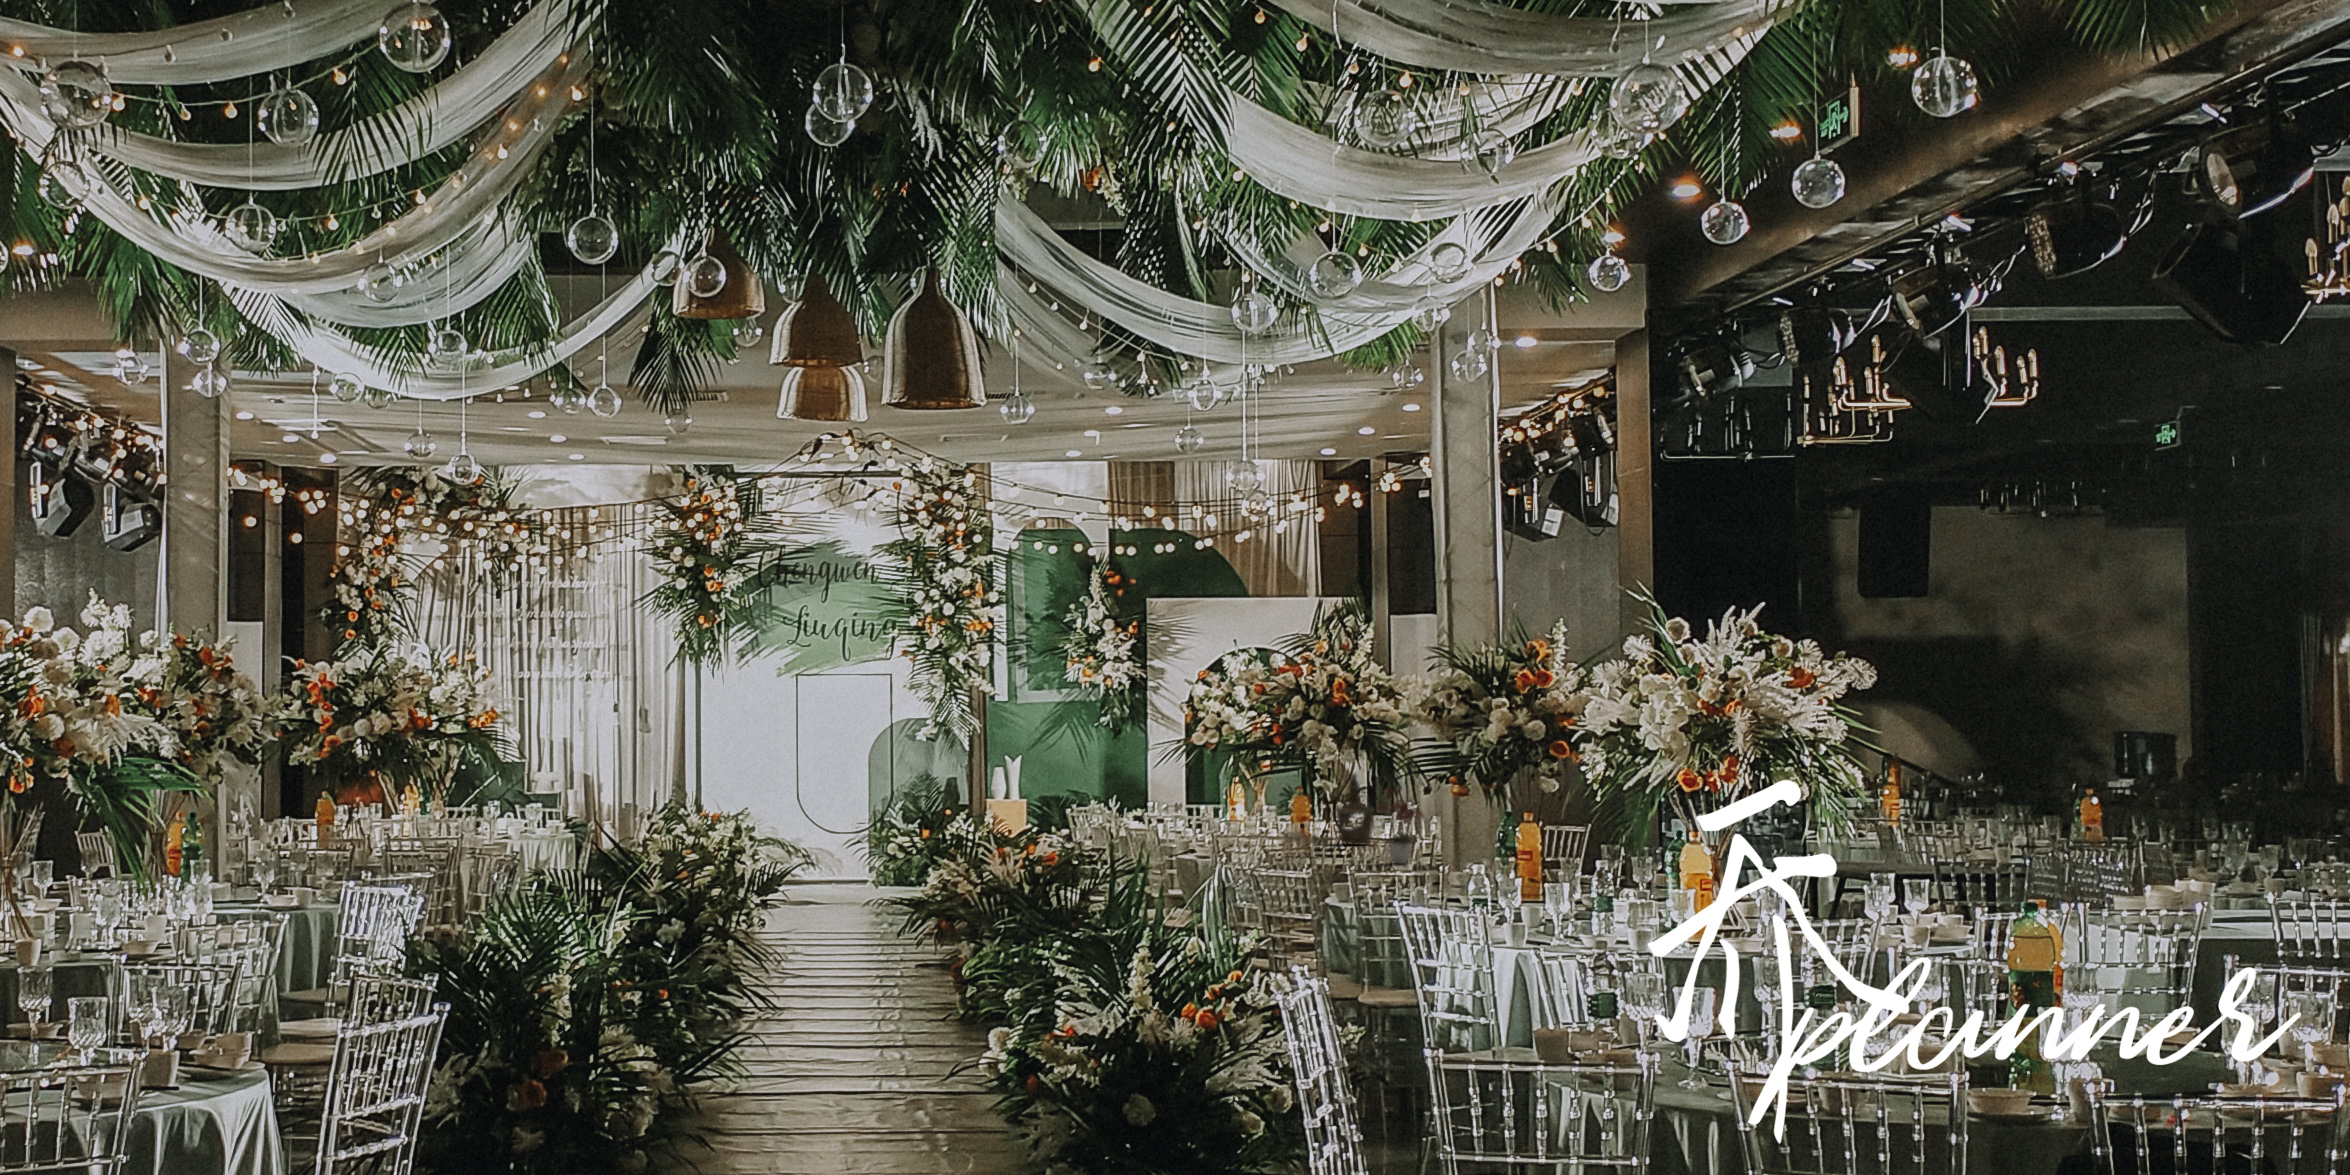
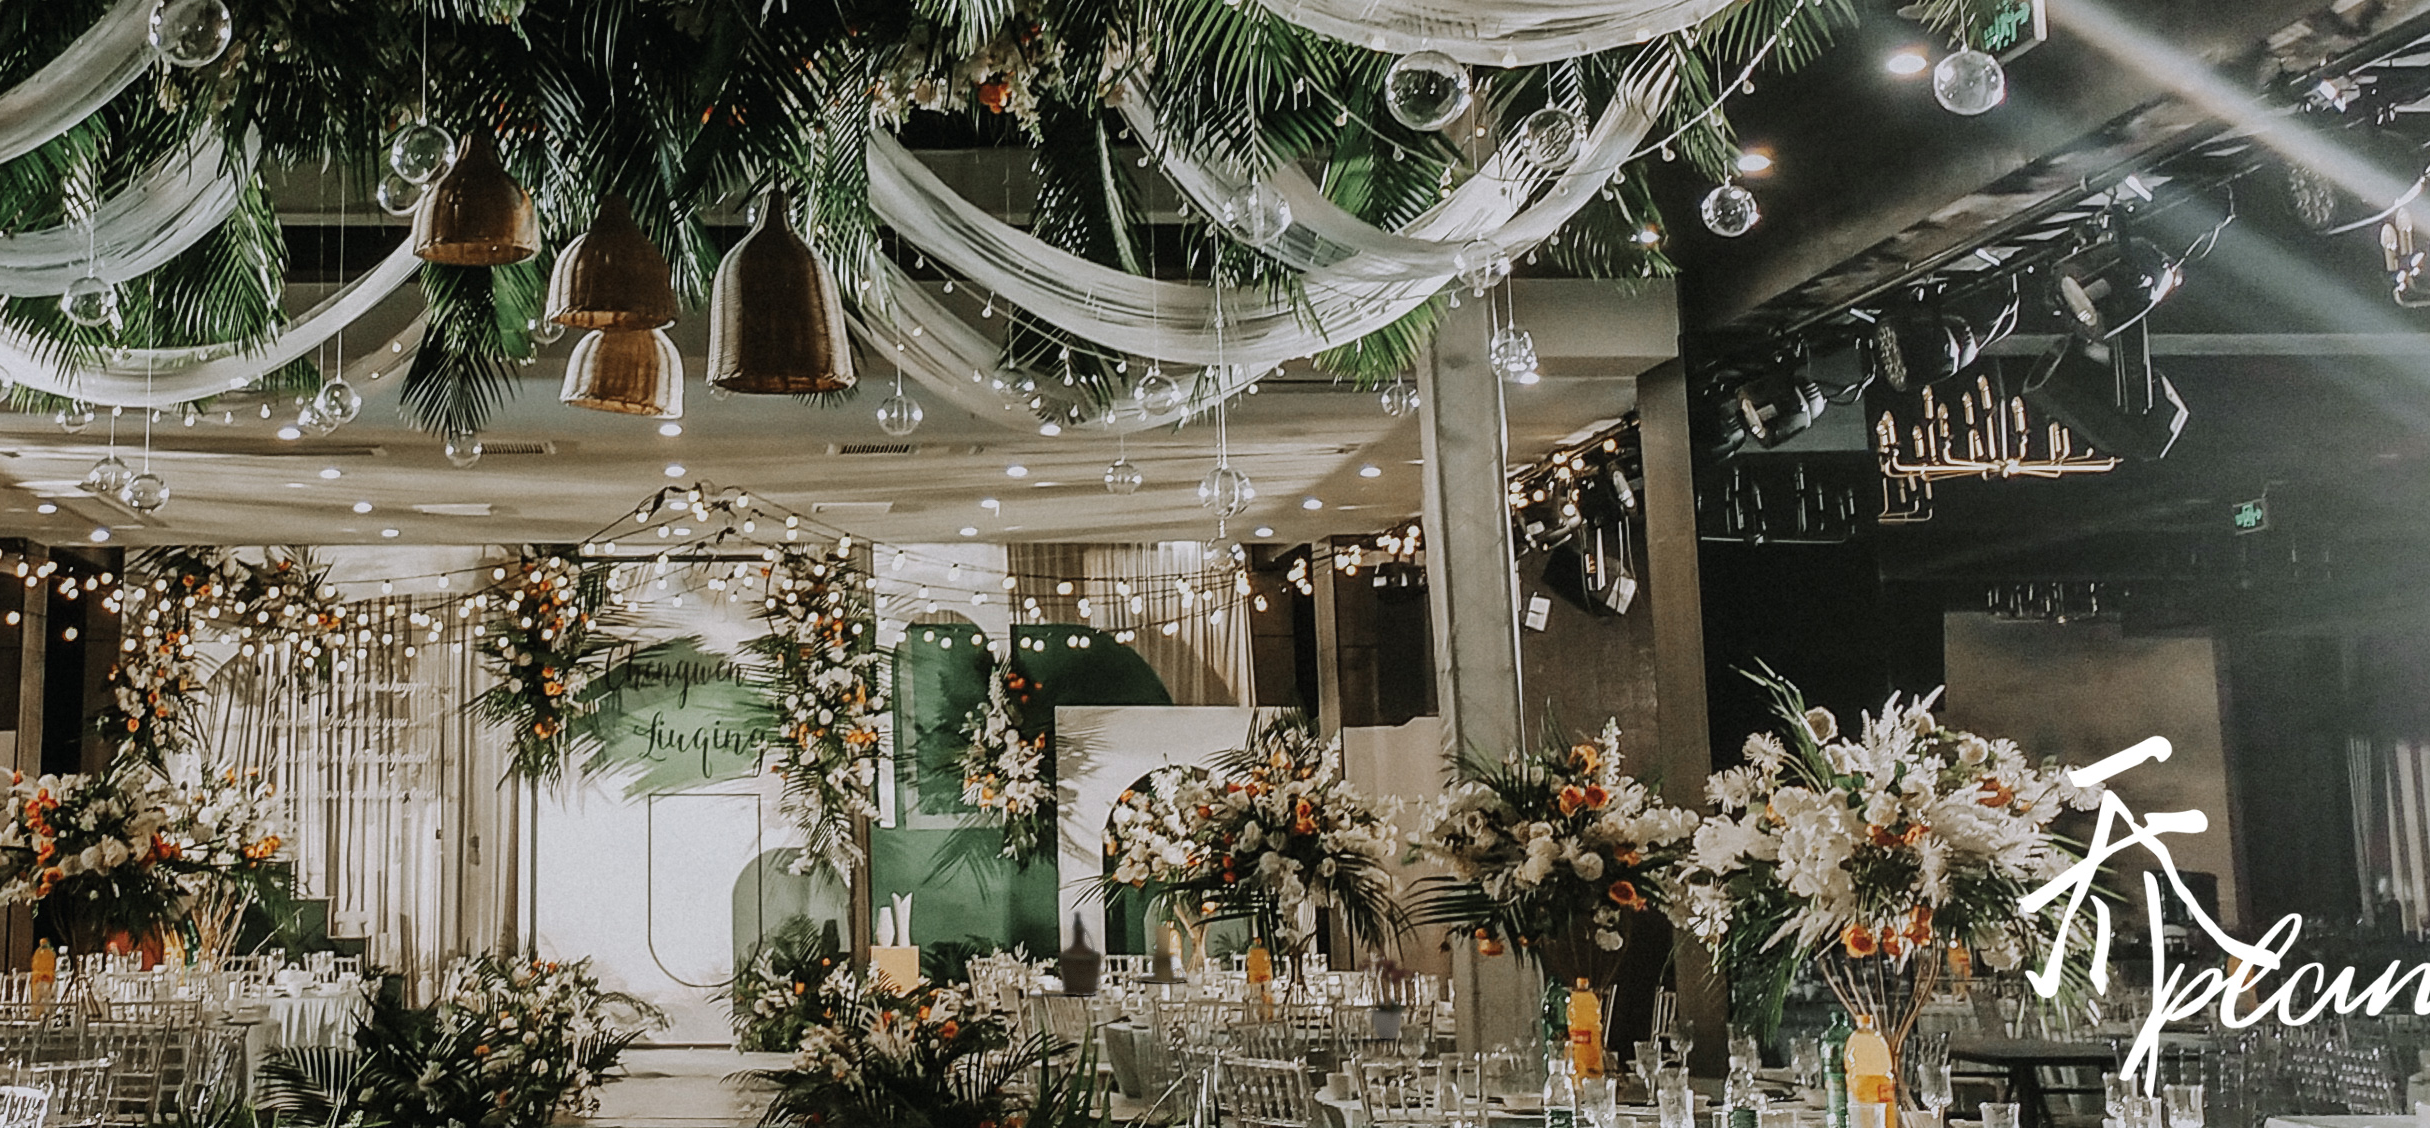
bottle: present [1336,774,1374,845] -> present [1058,912,1101,996]
candle holder: none [1207,778,1250,825] -> present [1139,925,1187,984]
wine glass: present [1287,834,1328,852] -> none [1241,998,1294,1031]

